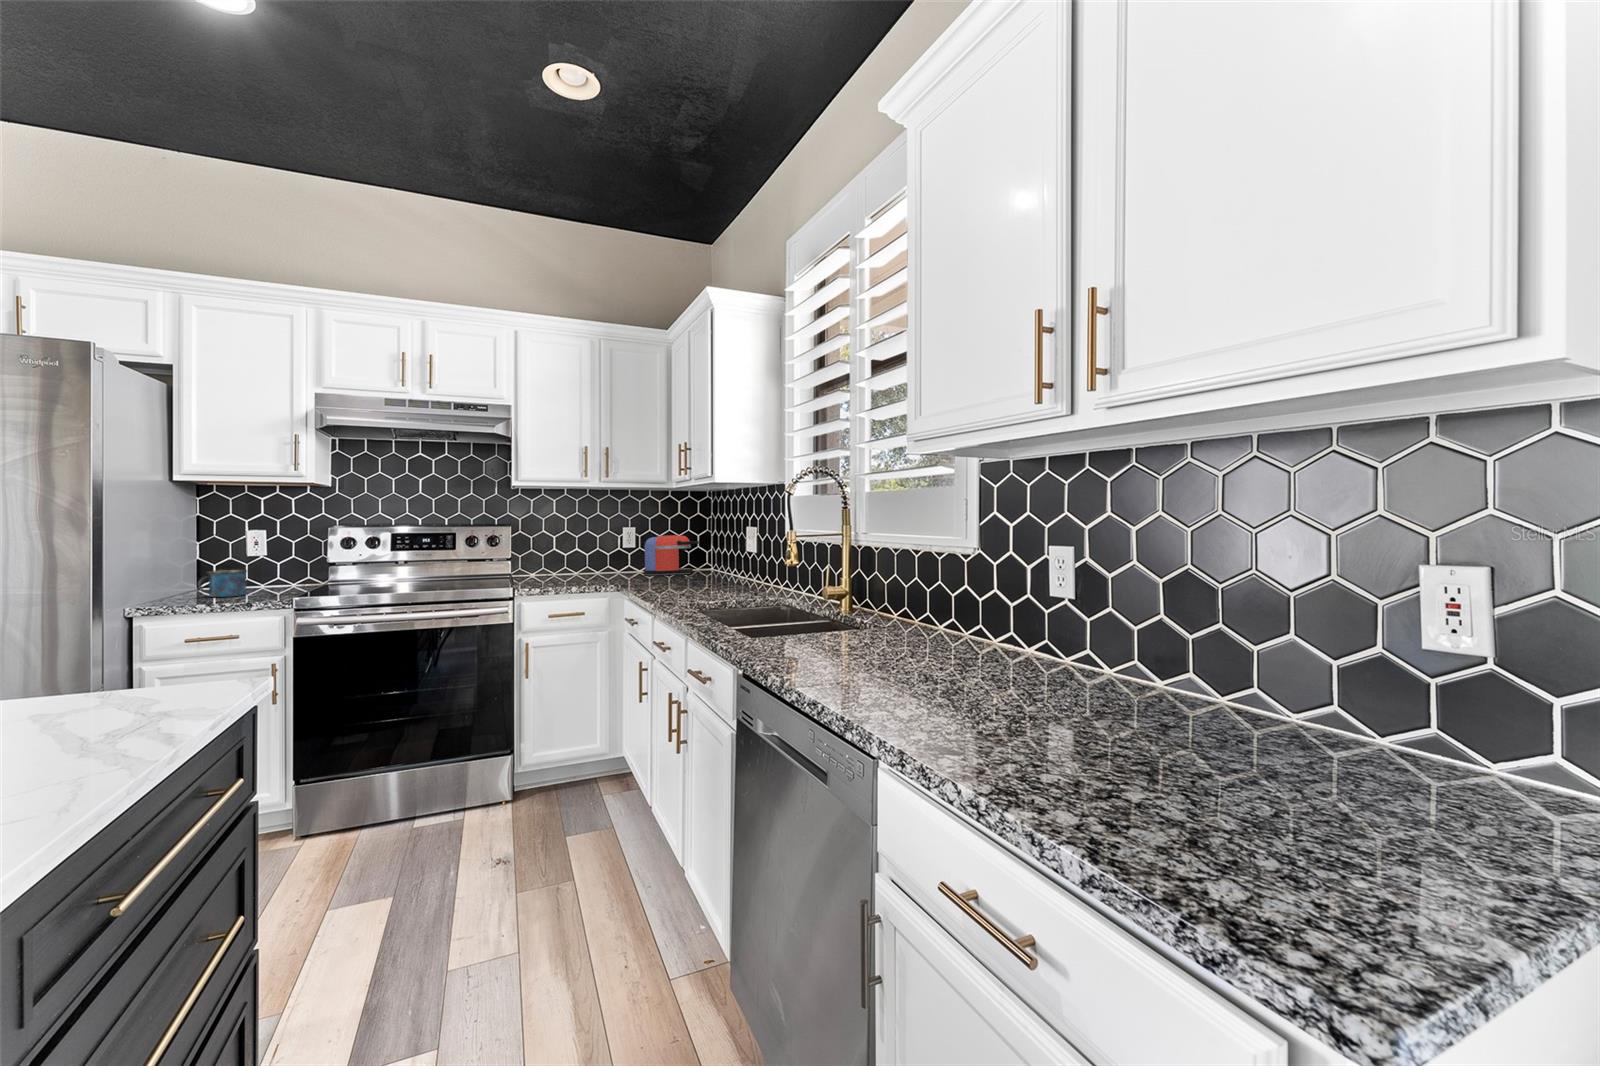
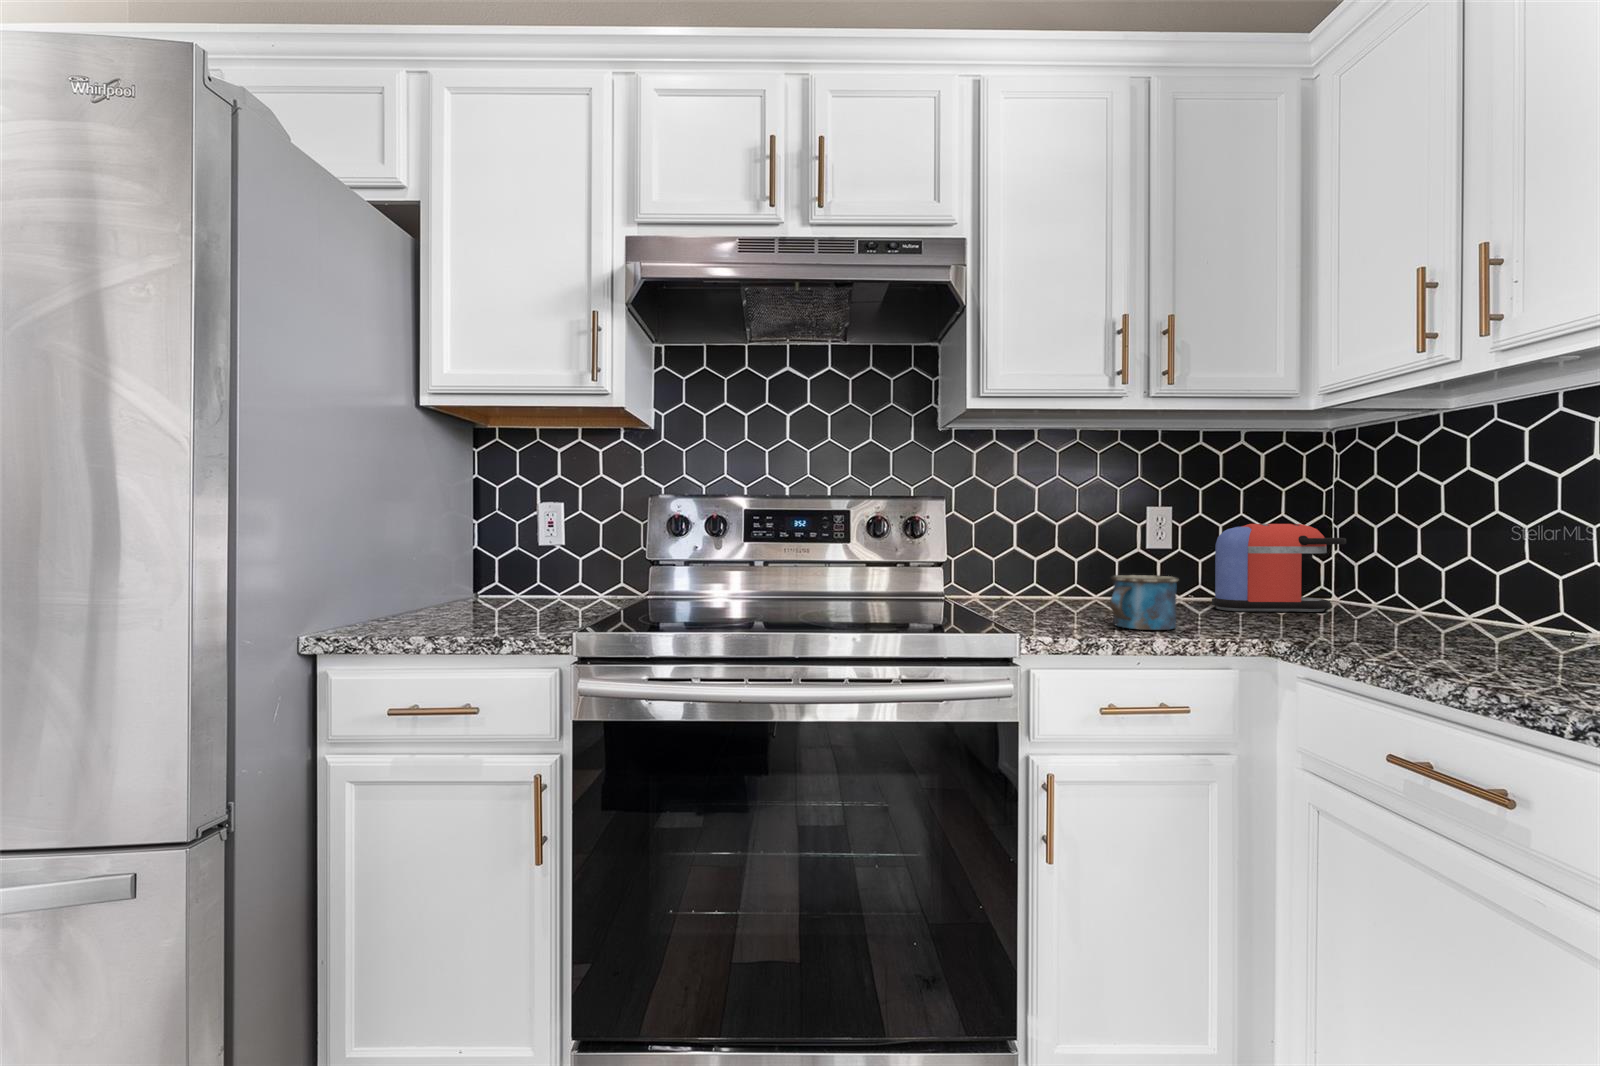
mug: present [198,570,247,597] -> present [1111,575,1179,630]

